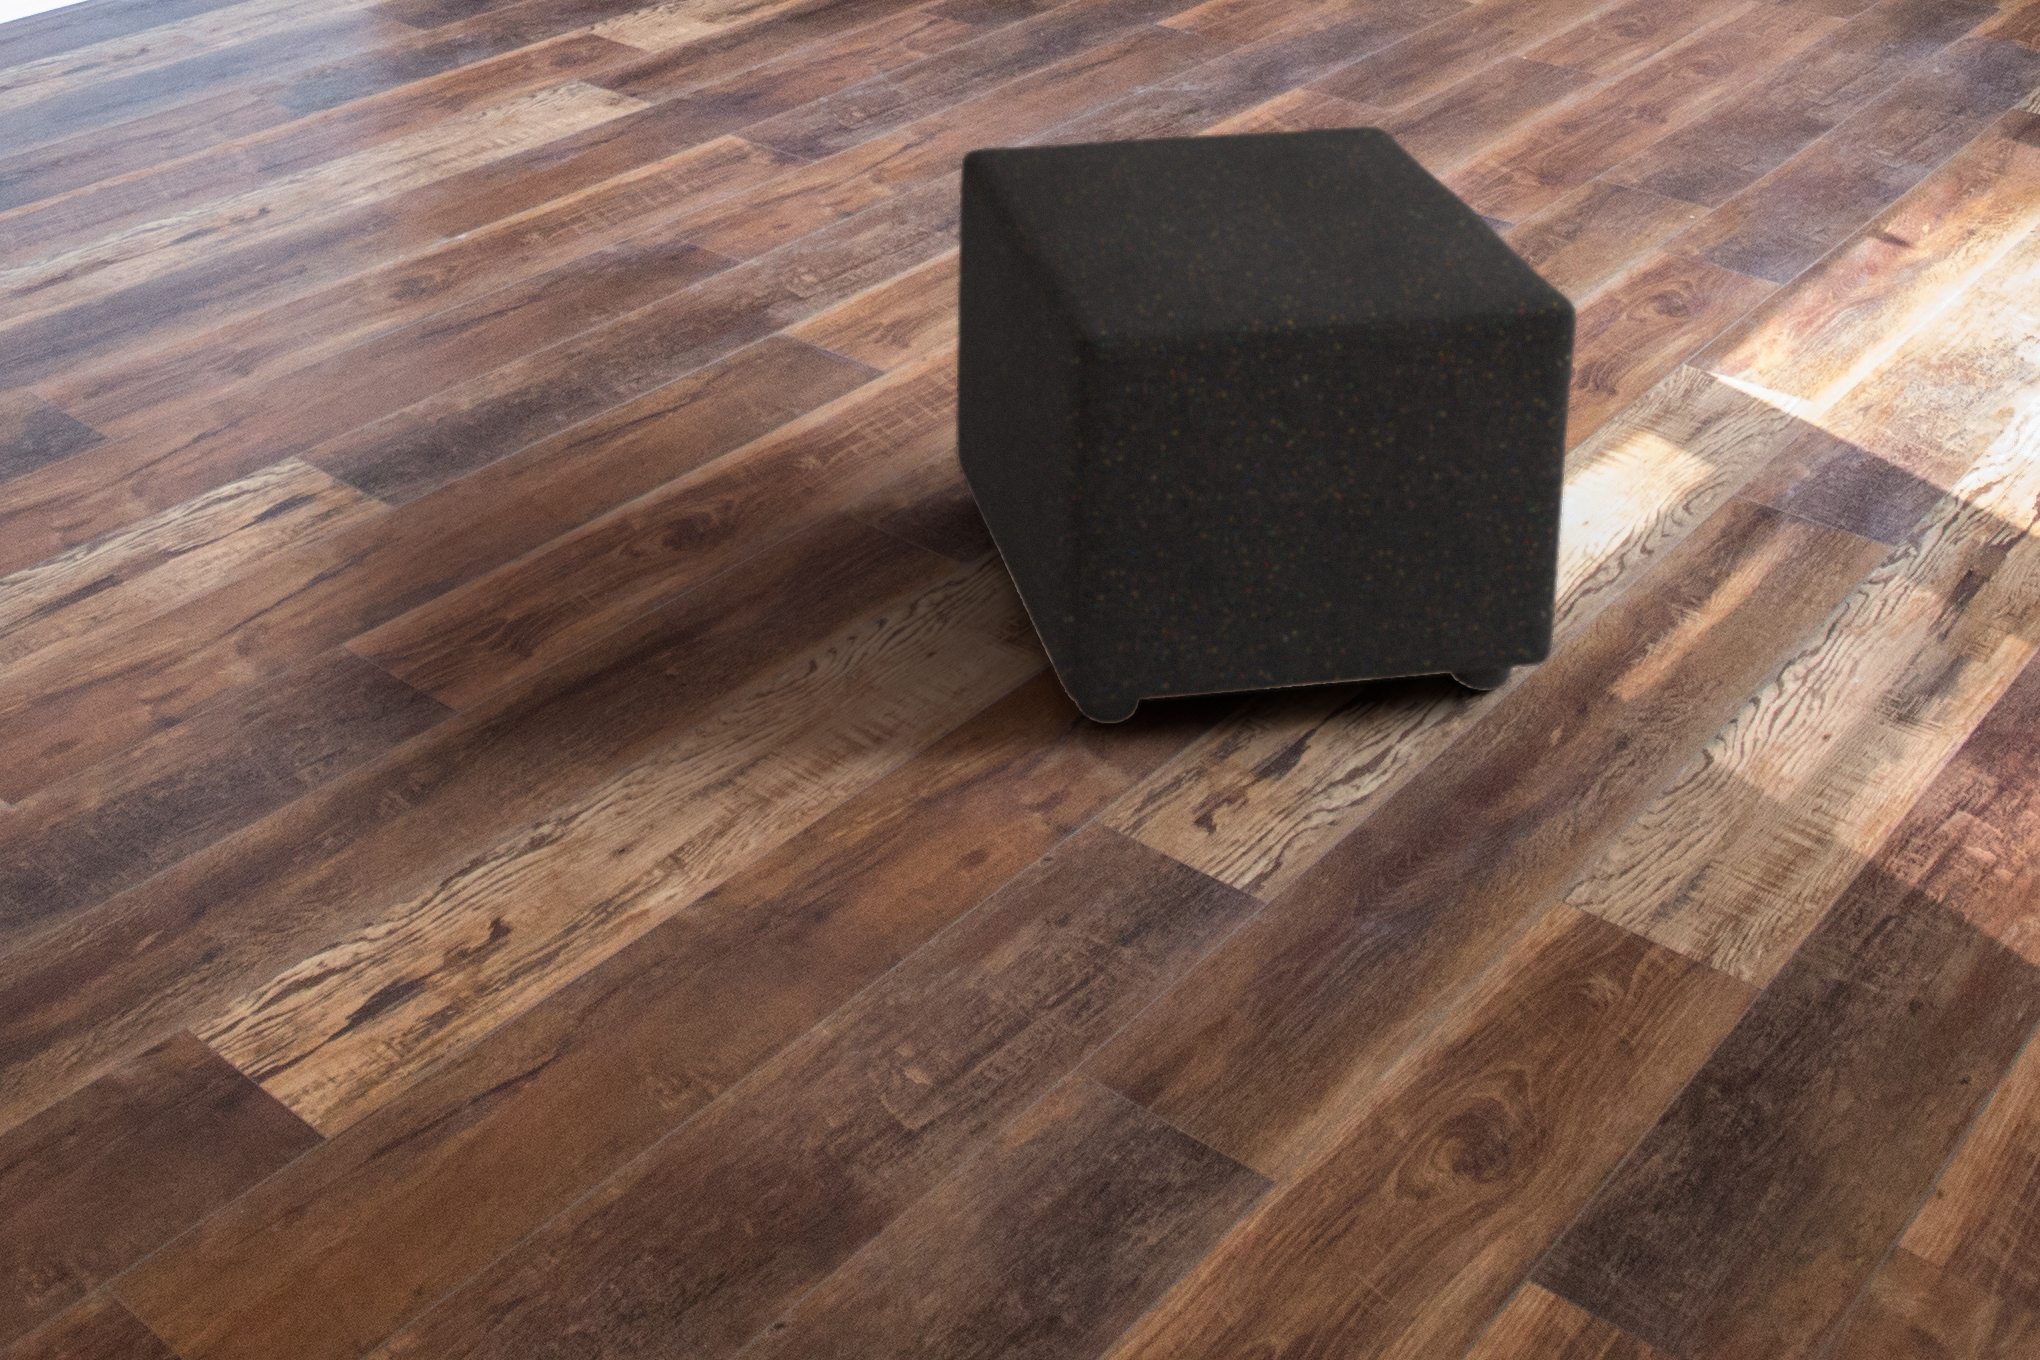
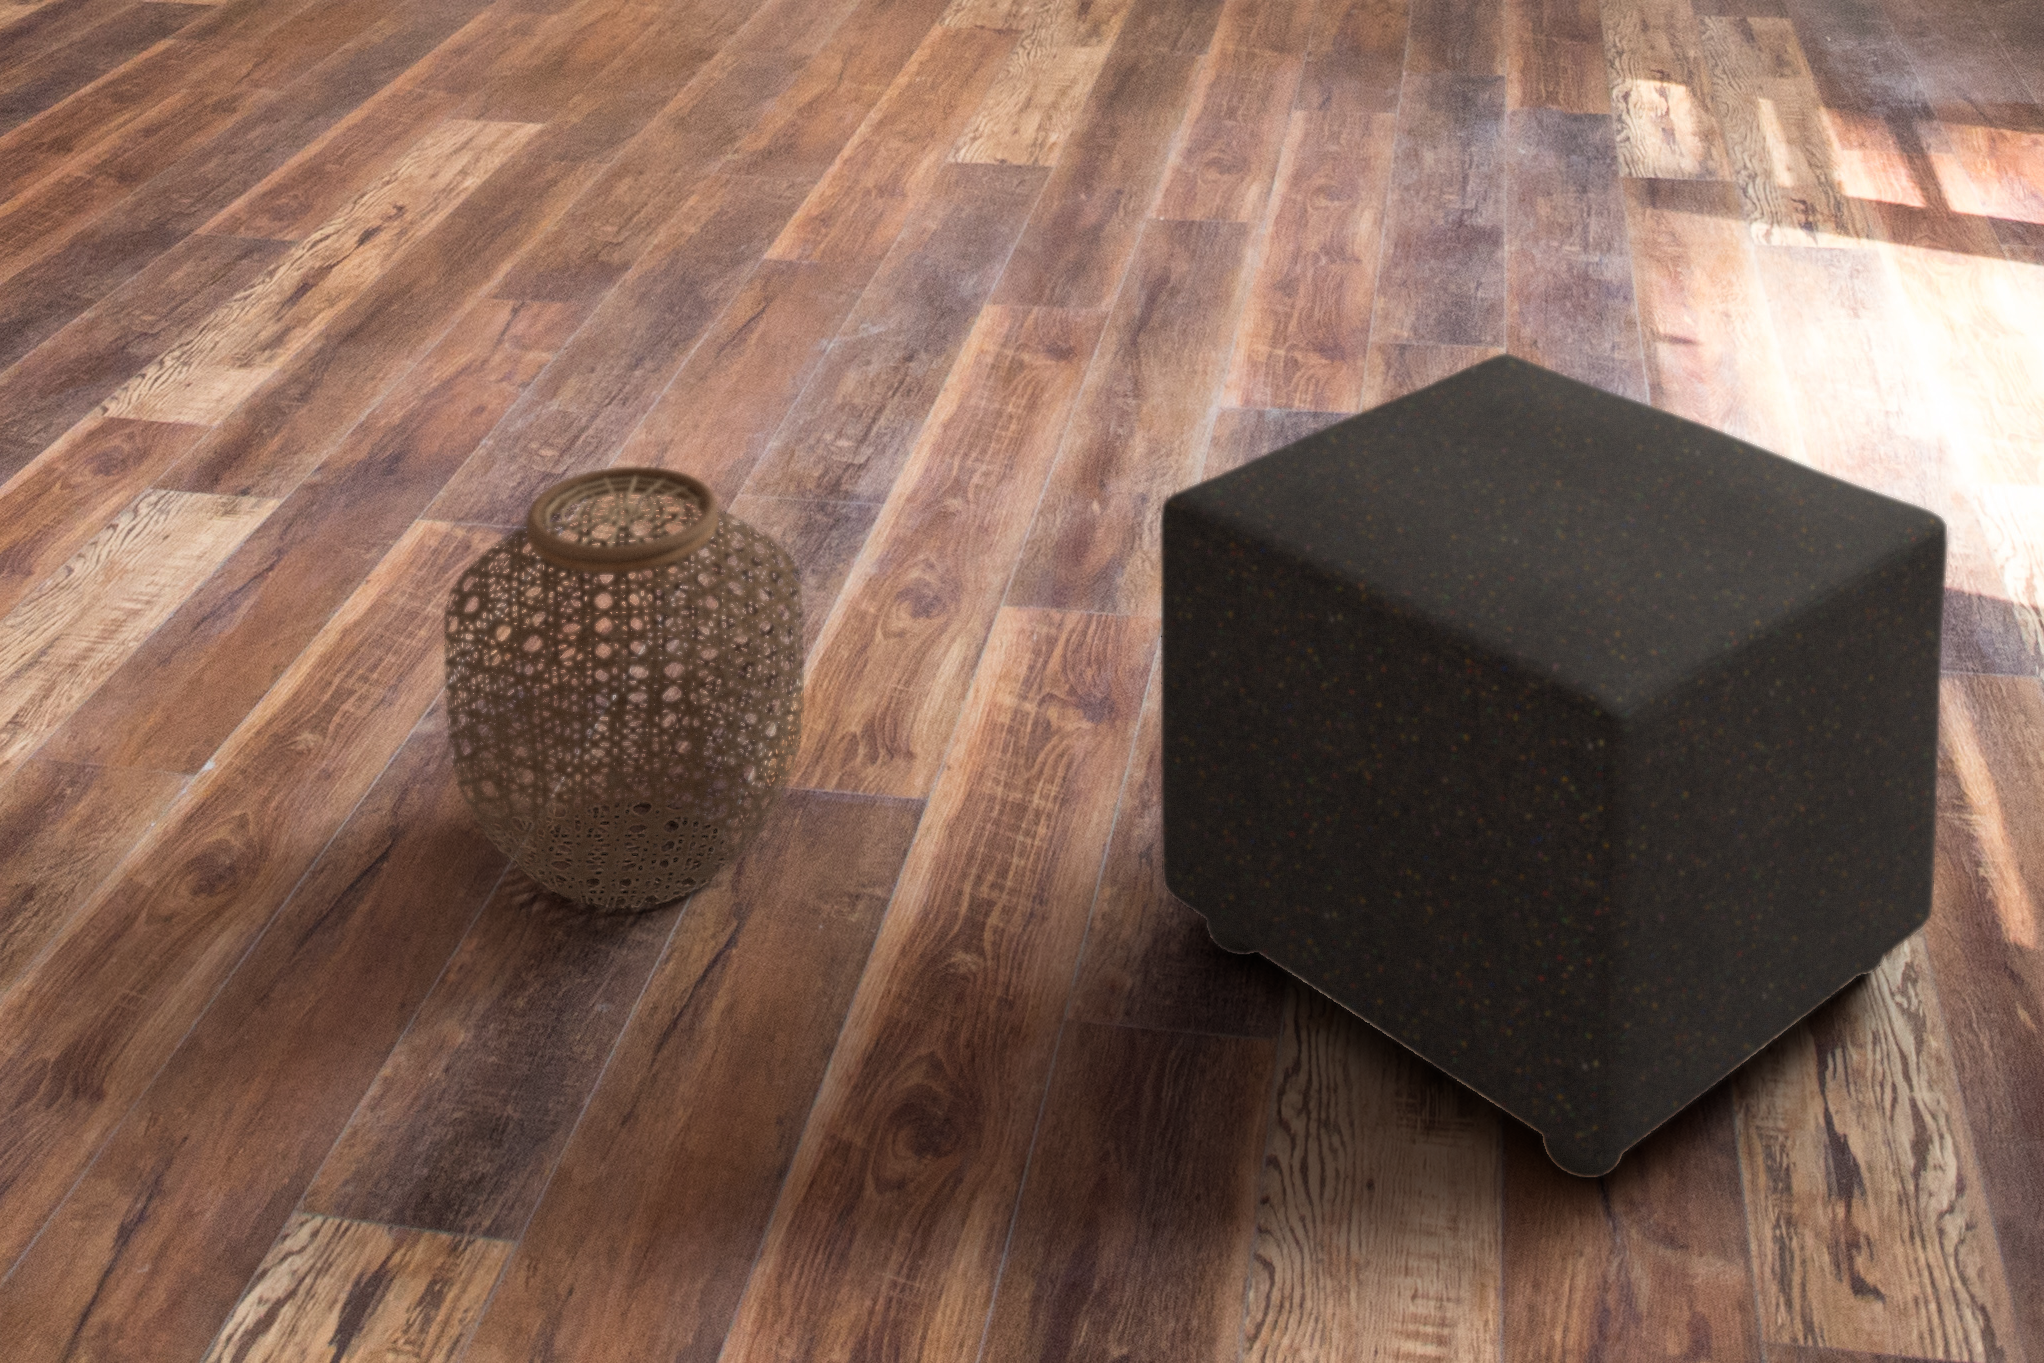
woven basket: none [525,68,793,384] -> present [444,466,804,909]

